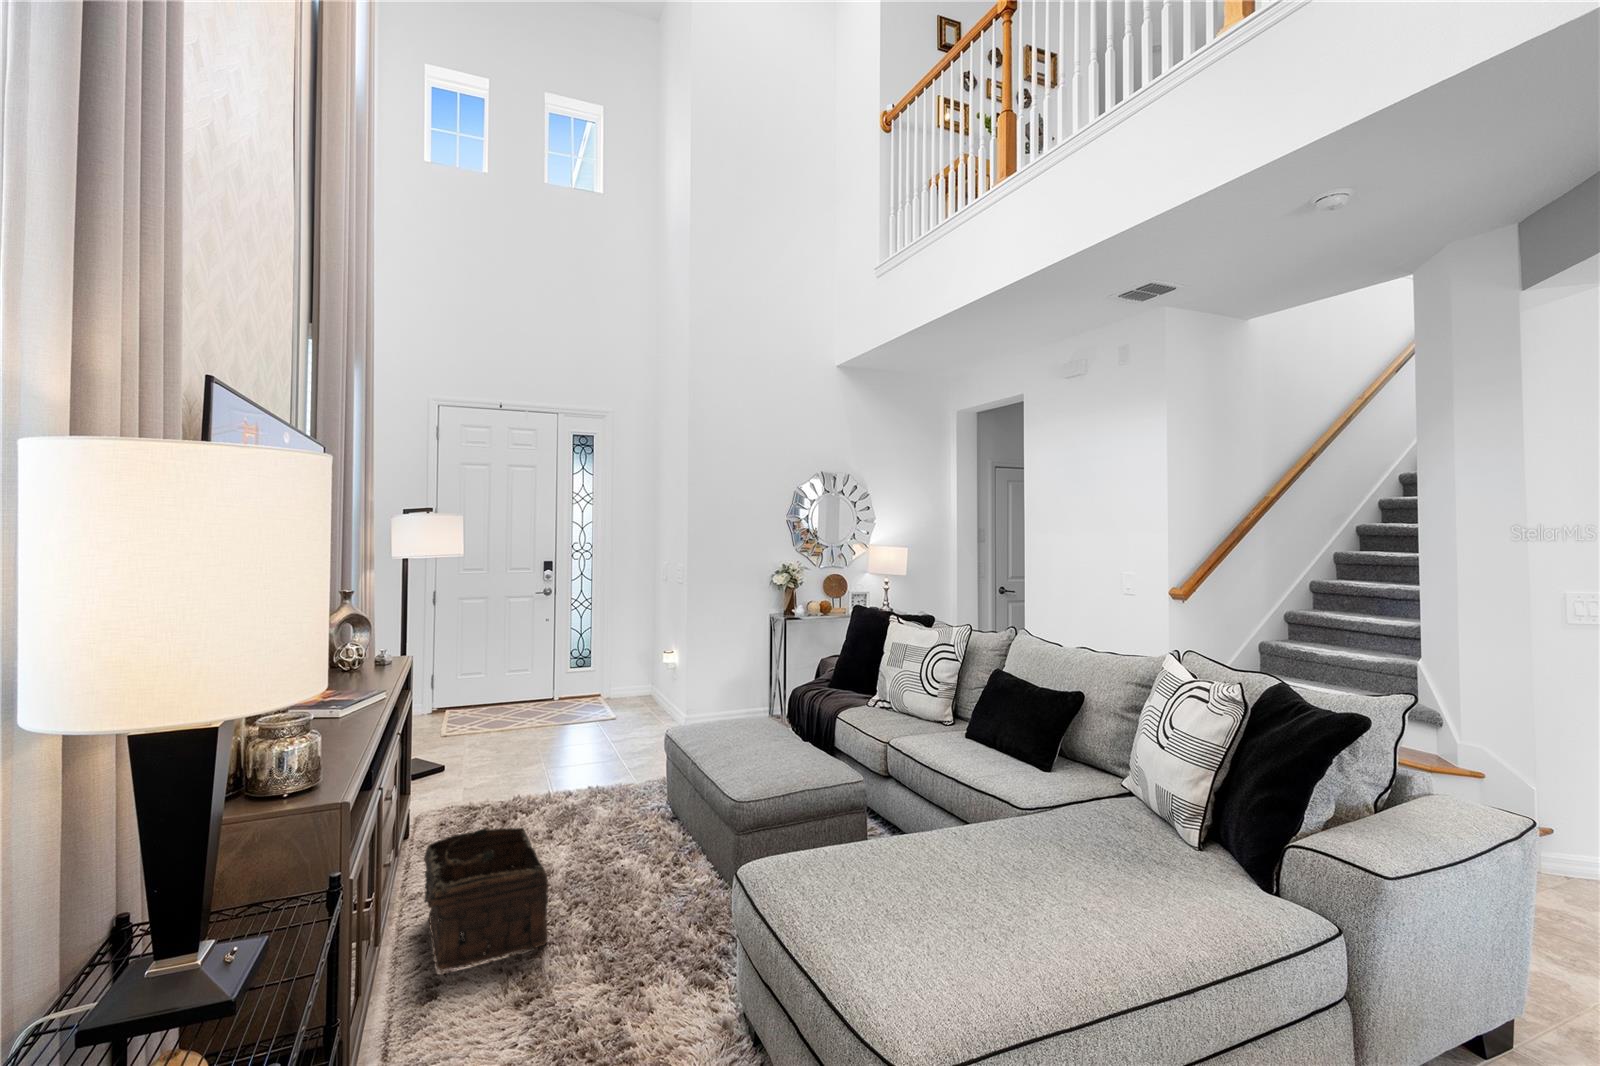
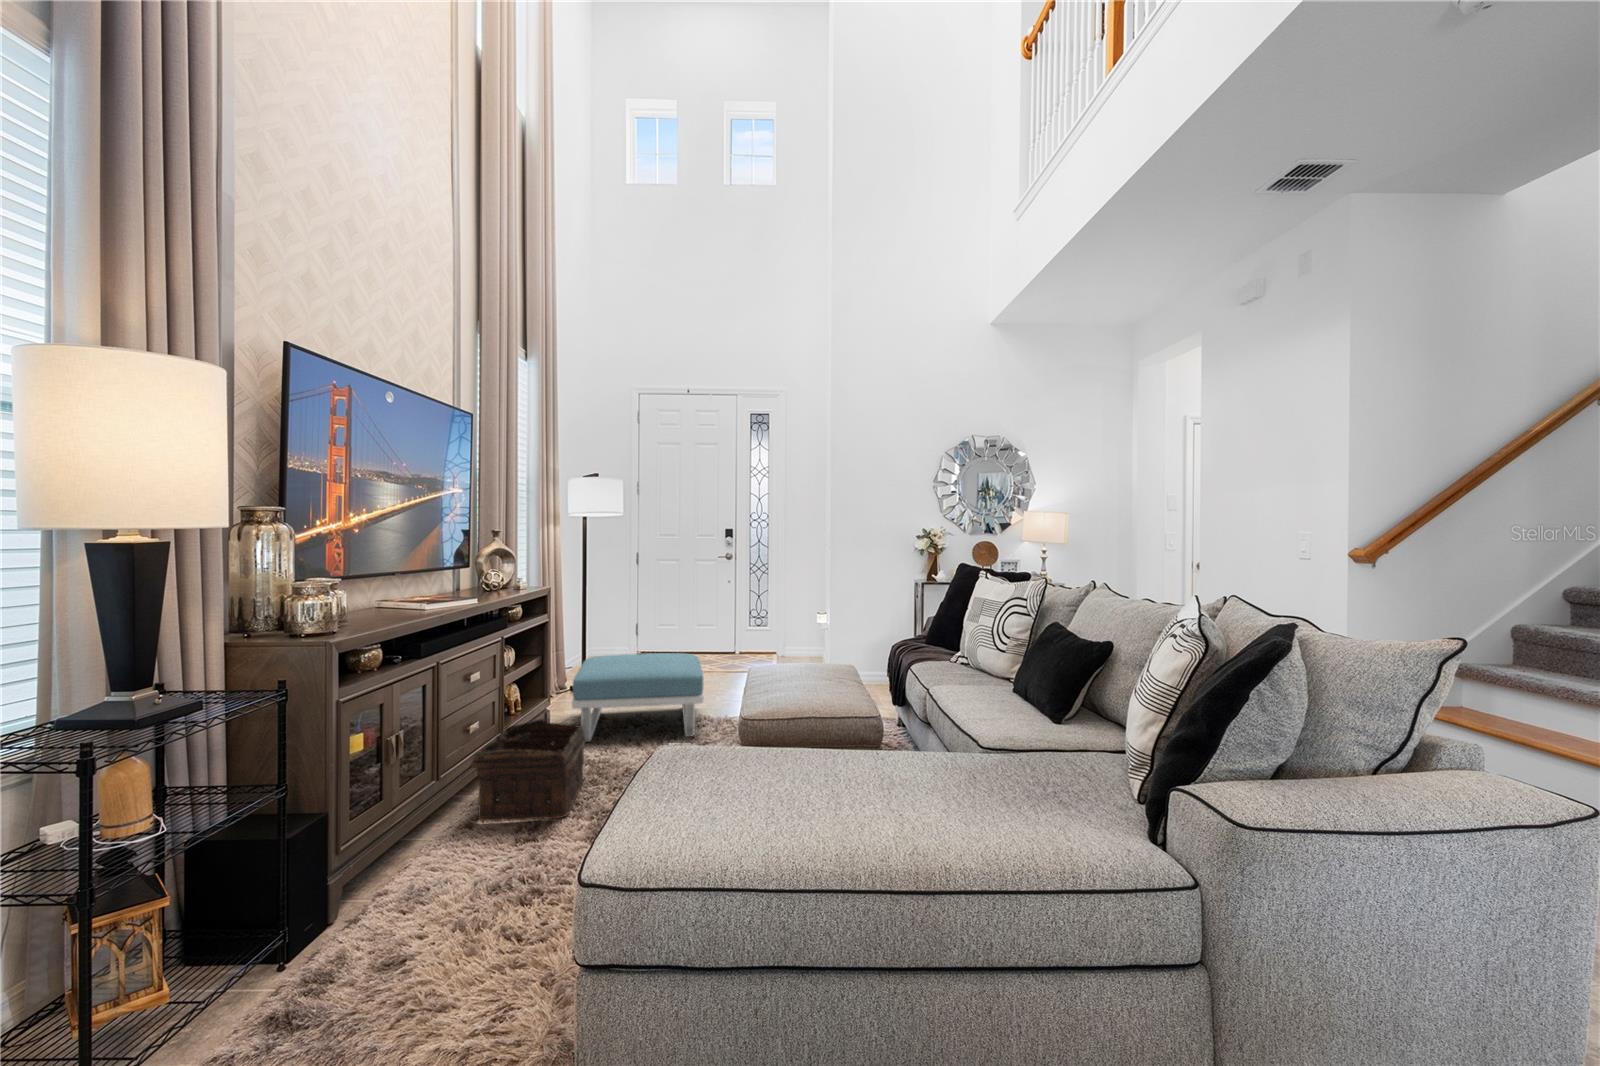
footstool: none [439,717,613,841] -> present [572,653,704,742]

